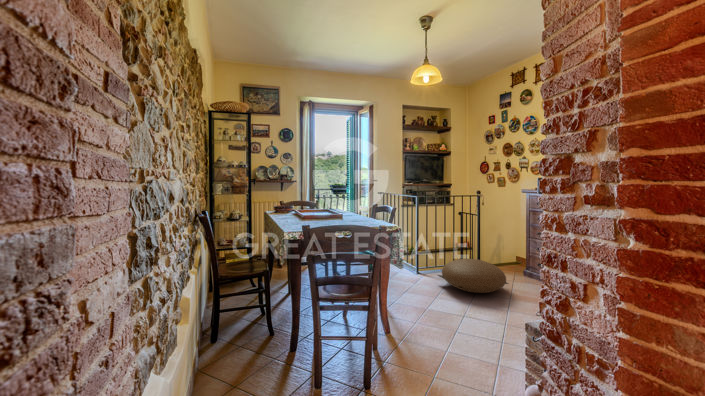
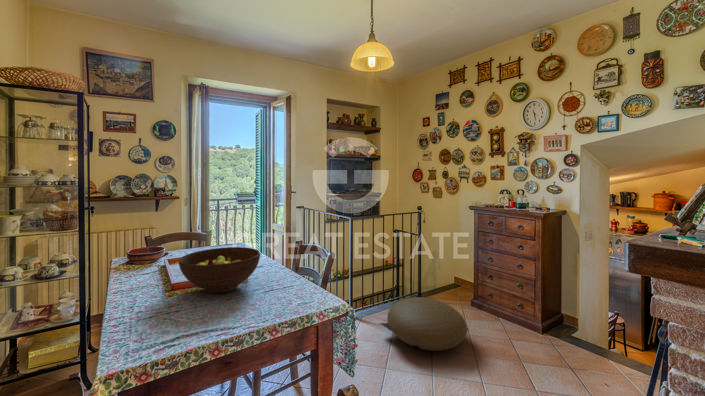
fruit bowl: none [309,200,351,221] -> present [179,247,260,293]

